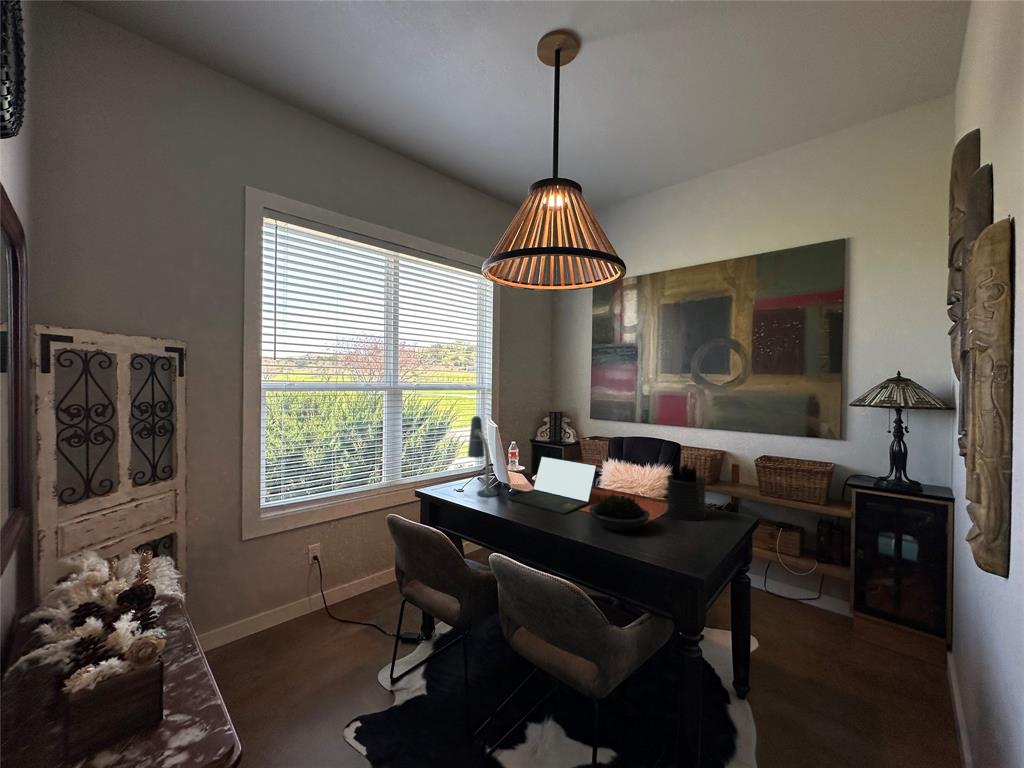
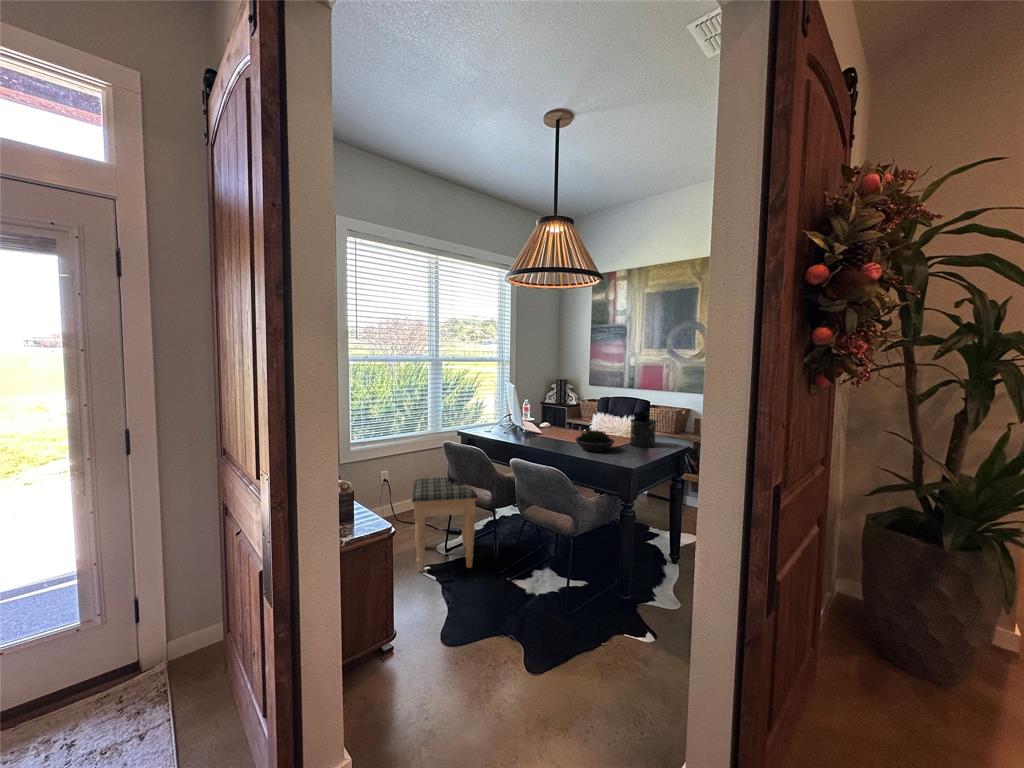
desk lamp: present [468,416,497,497] -> none [494,379,515,435]
laptop: present [508,456,597,514] -> none [522,408,584,444]
footstool: none [330,562,439,734] -> present [412,477,478,572]

